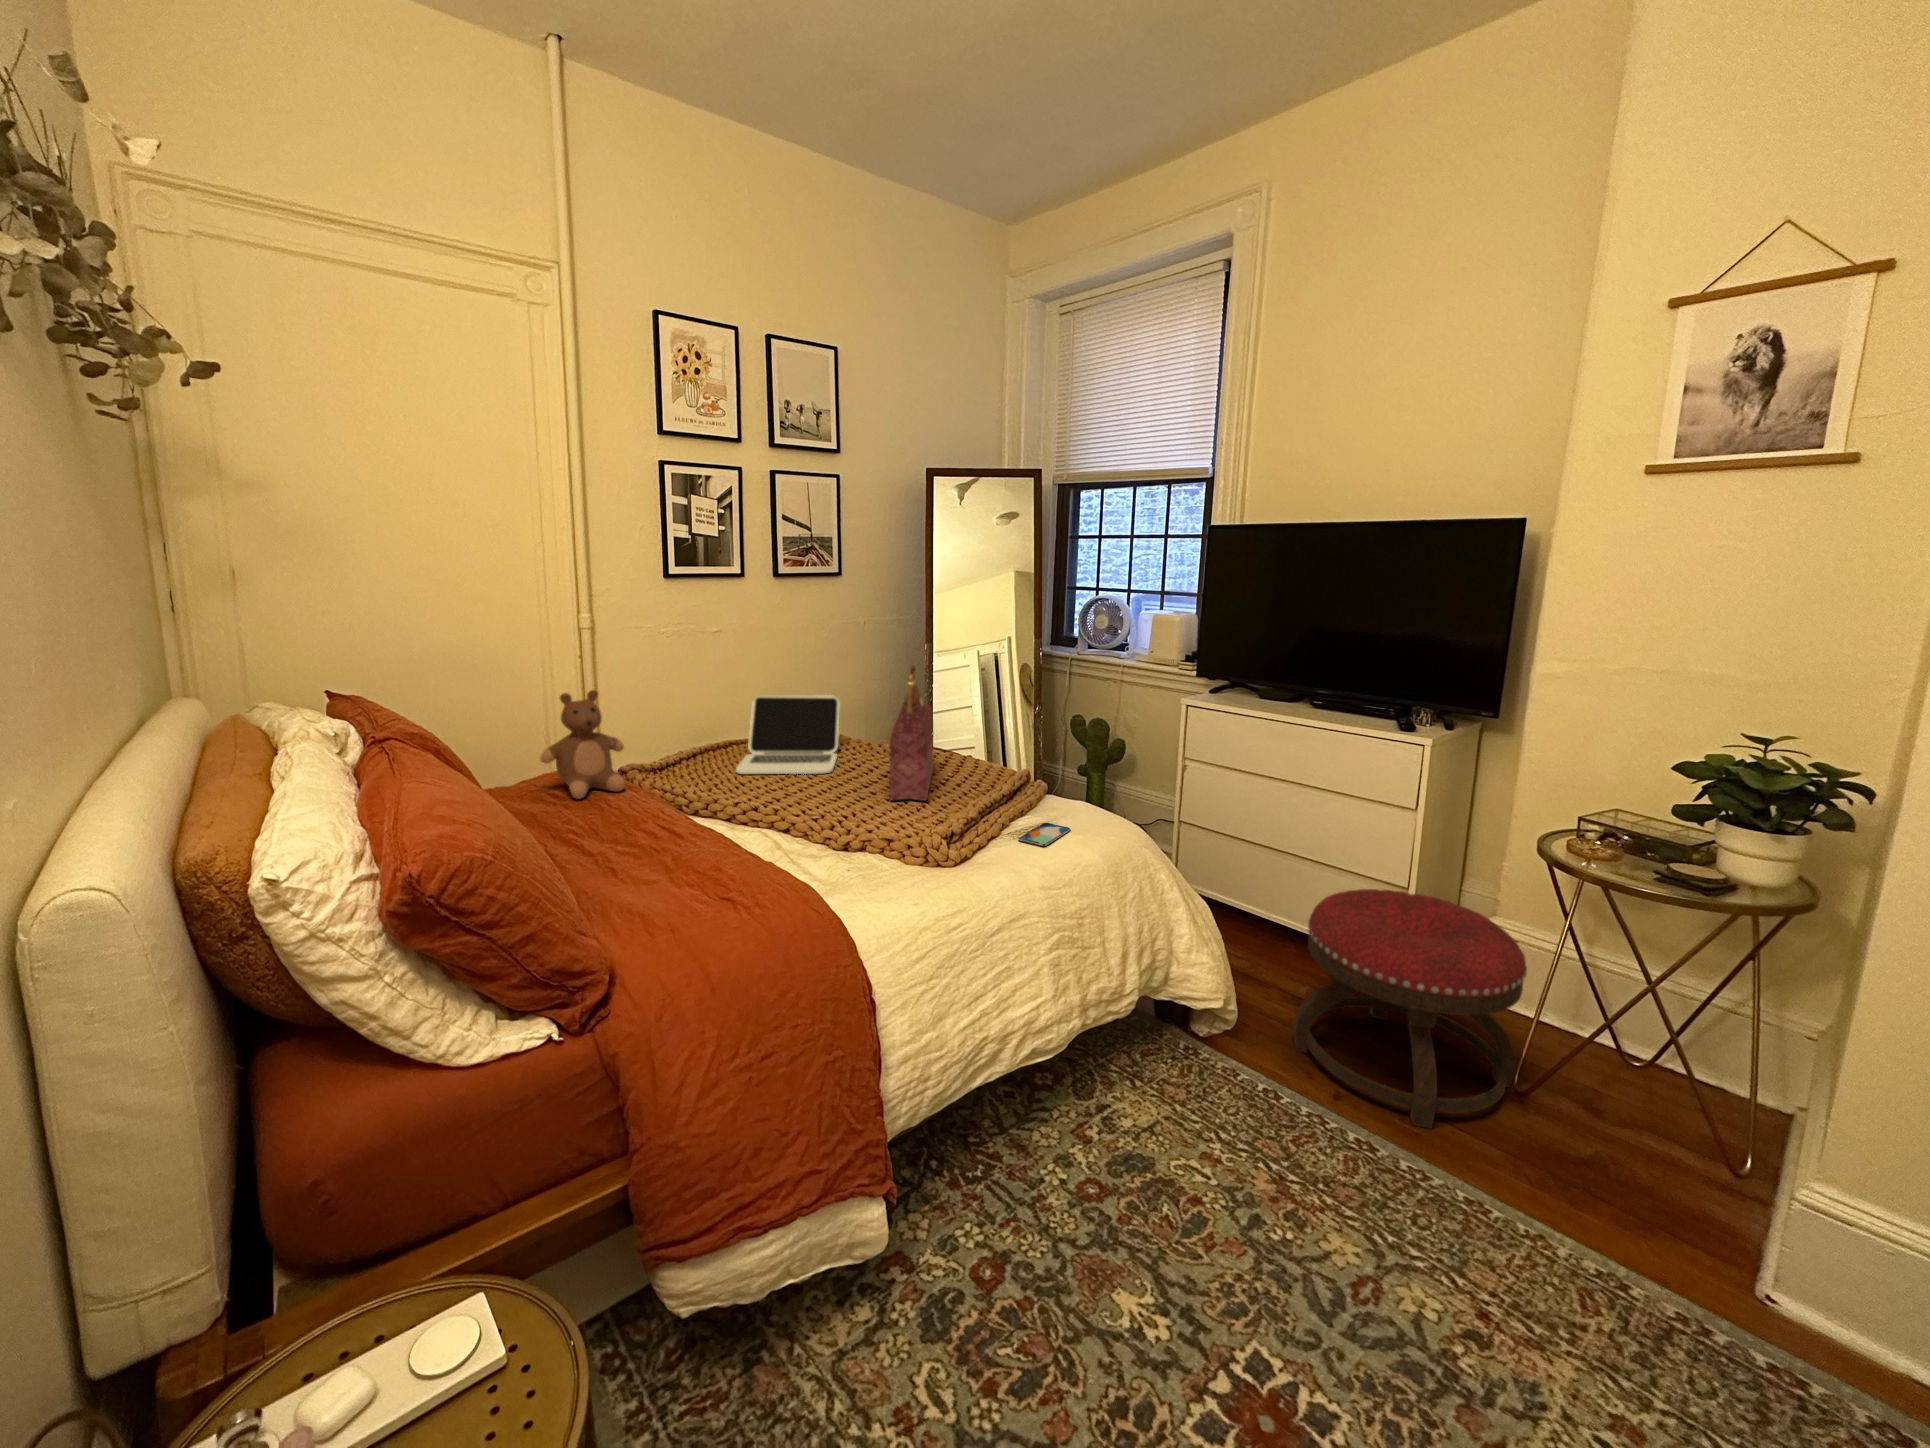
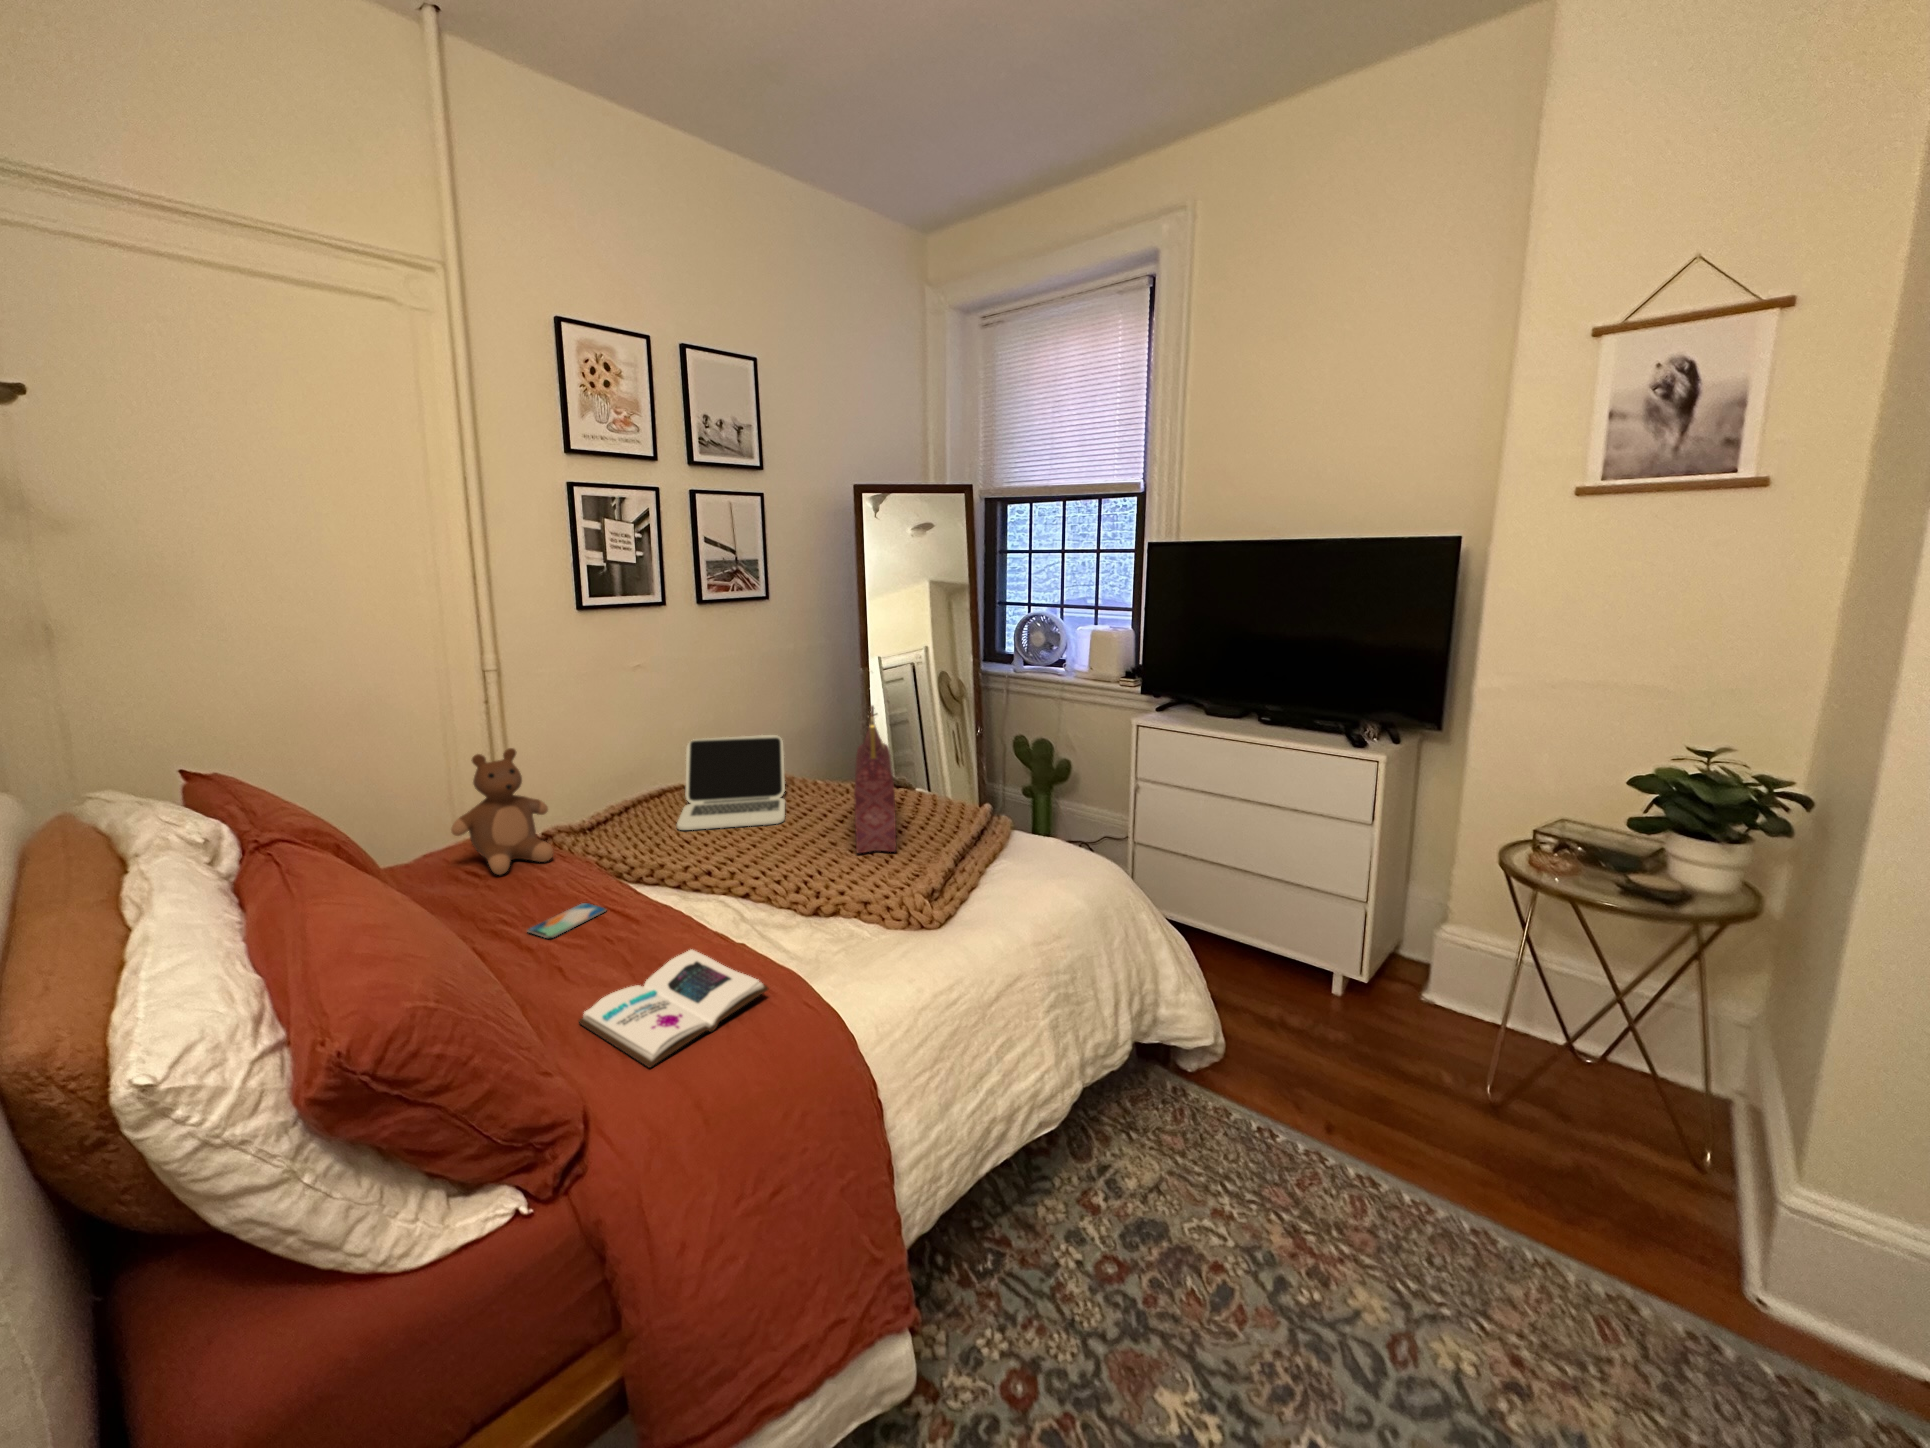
smartphone: present [1019,823,1071,846] -> present [527,903,606,939]
book: none [620,860,783,945] -> present [579,950,769,1067]
ottoman: present [1293,889,1527,1129] -> none [1274,909,1501,1154]

